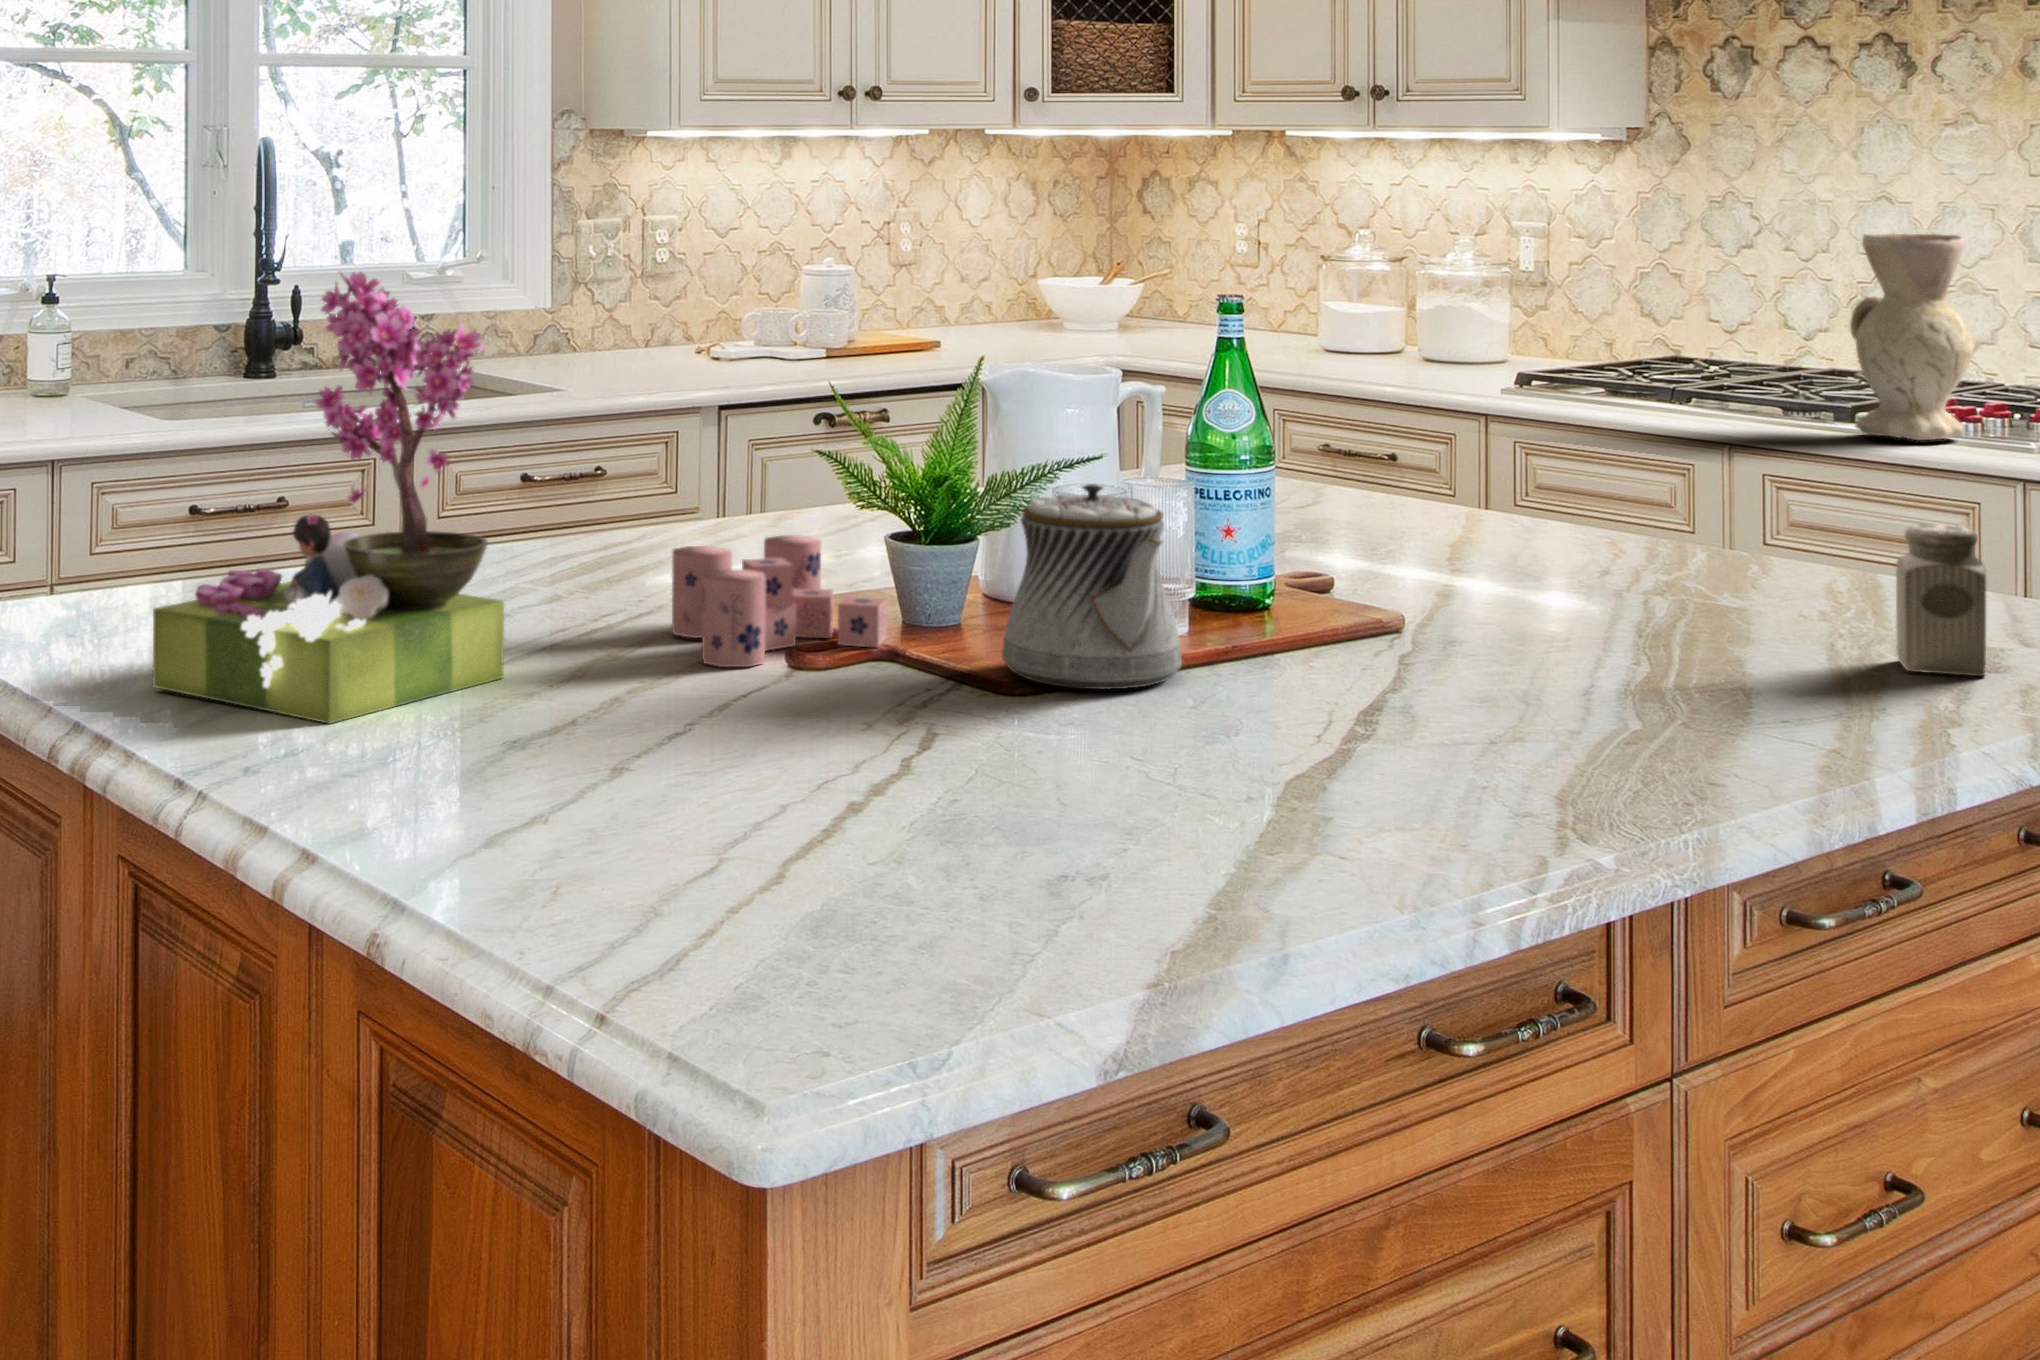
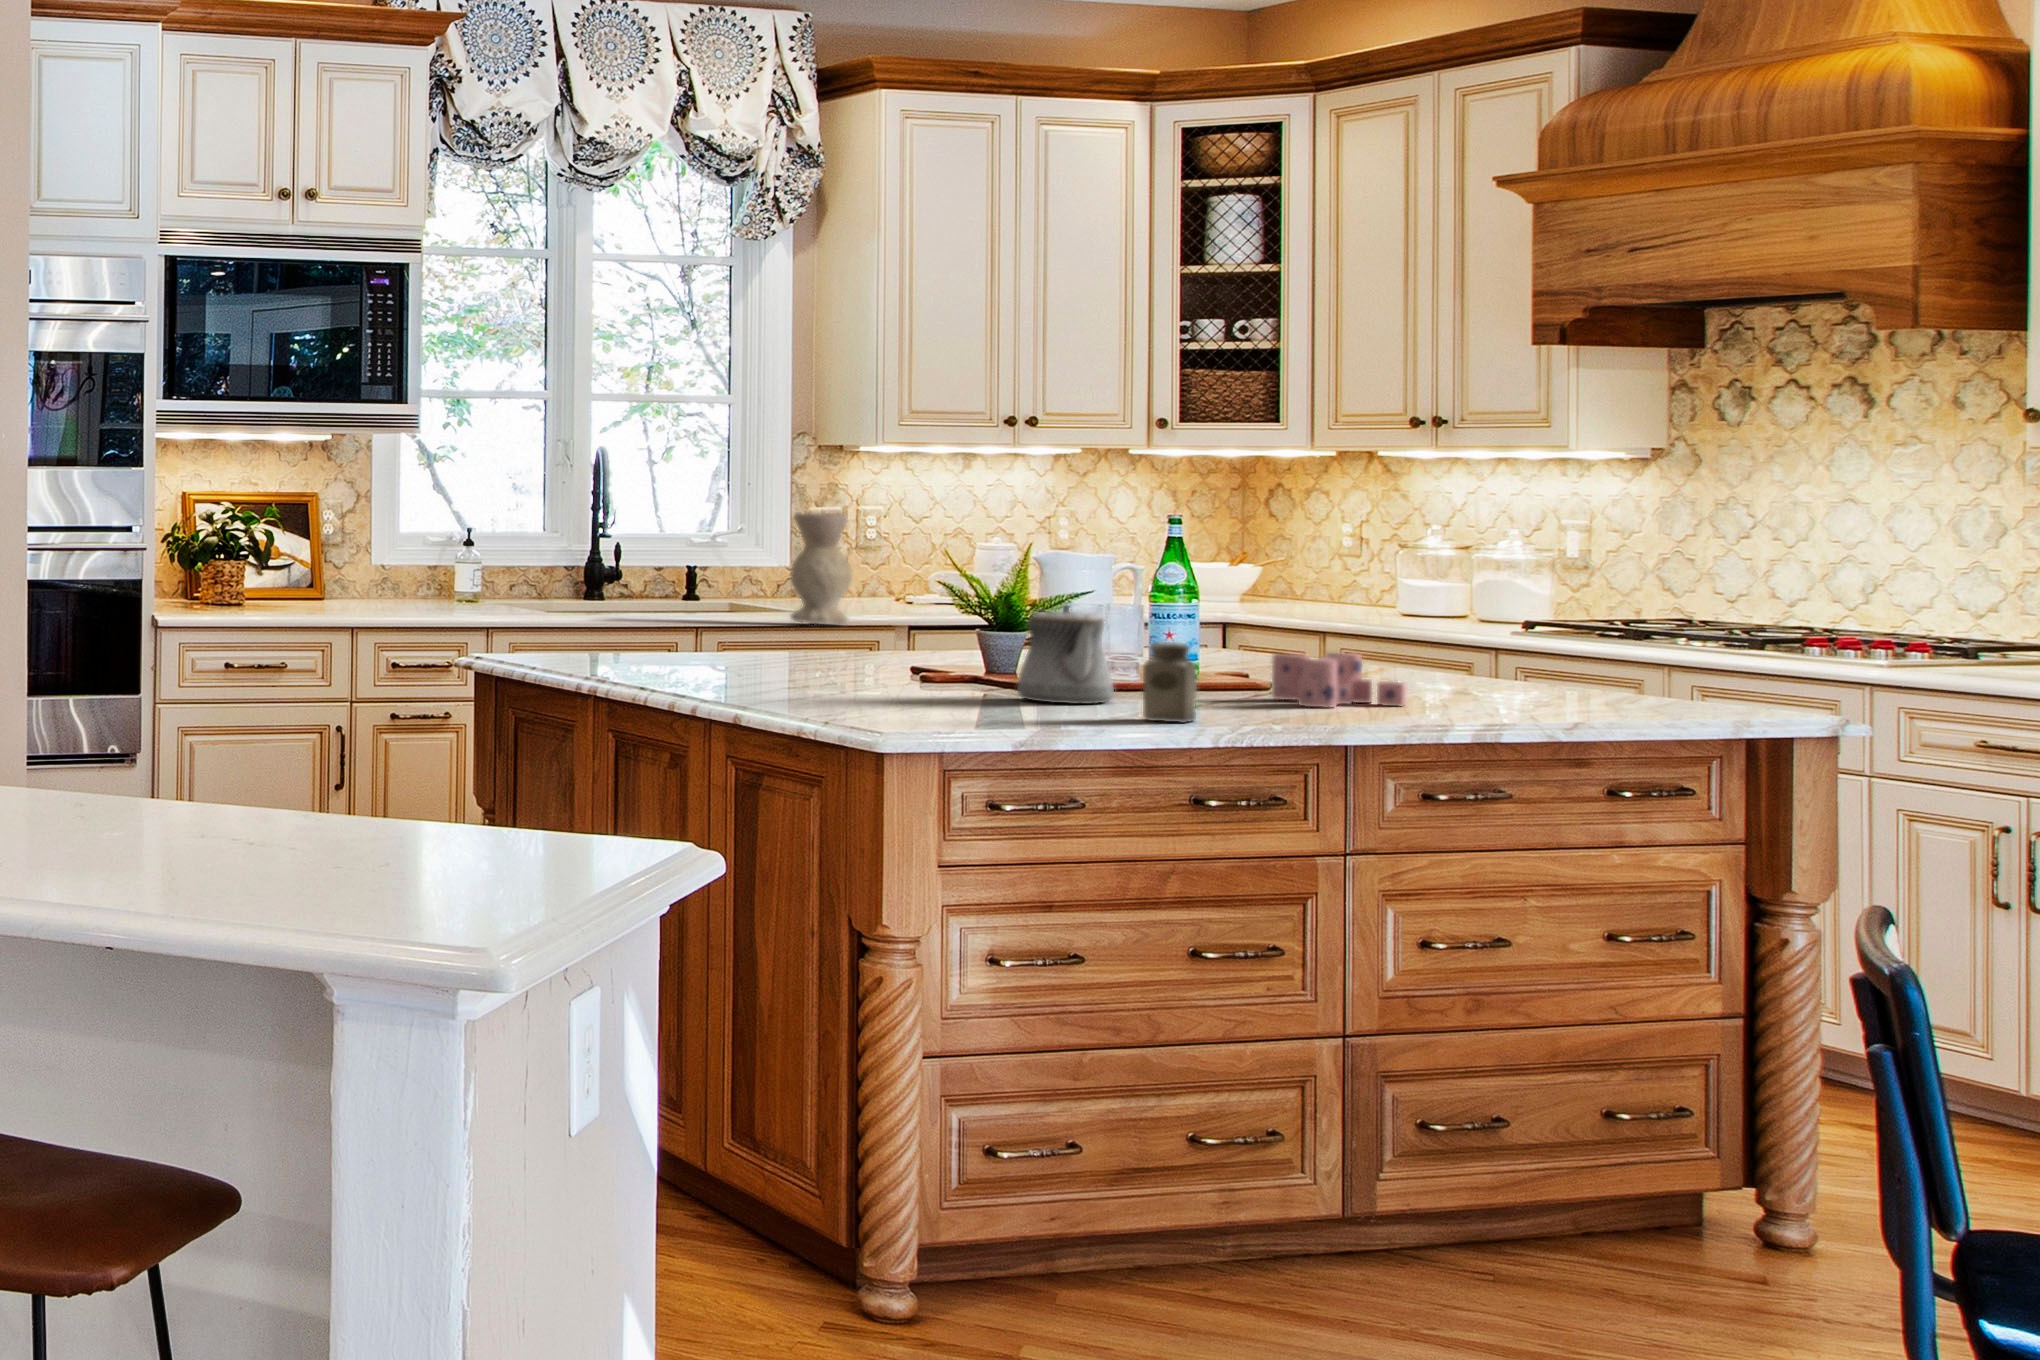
vase: present [1850,234,1974,440] -> present [790,512,852,624]
flower arrangement: present [153,272,504,724] -> none [584,493,756,697]
salt shaker: present [1896,524,1986,676] -> present [1143,642,1197,723]
candle: present [672,535,887,667] -> present [1272,653,1406,708]

